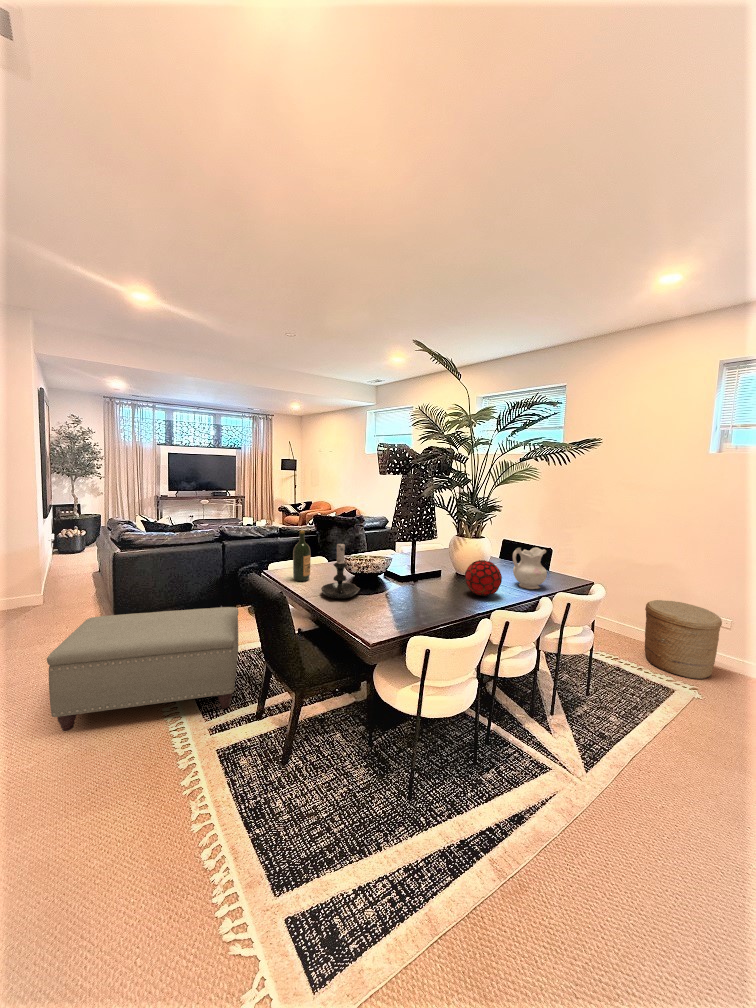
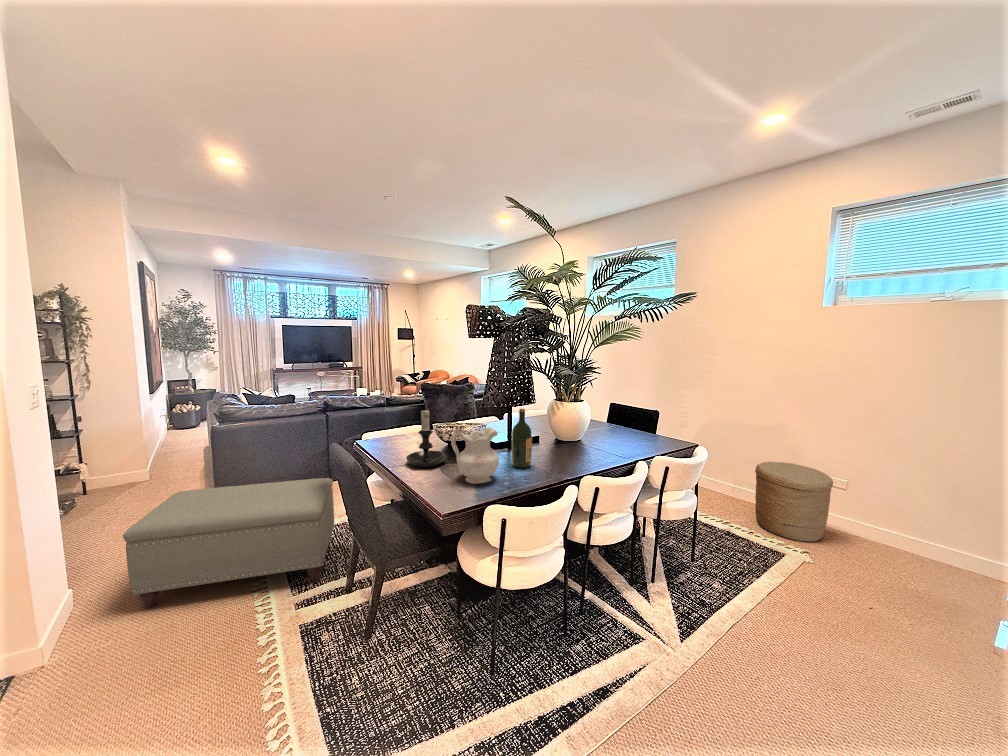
wine bottle: present [293,530,311,581] -> present [512,409,532,468]
ceramic pitcher: present [513,547,547,589] -> present [451,427,499,484]
decorative orb: present [465,560,502,596] -> none [557,424,595,461]

